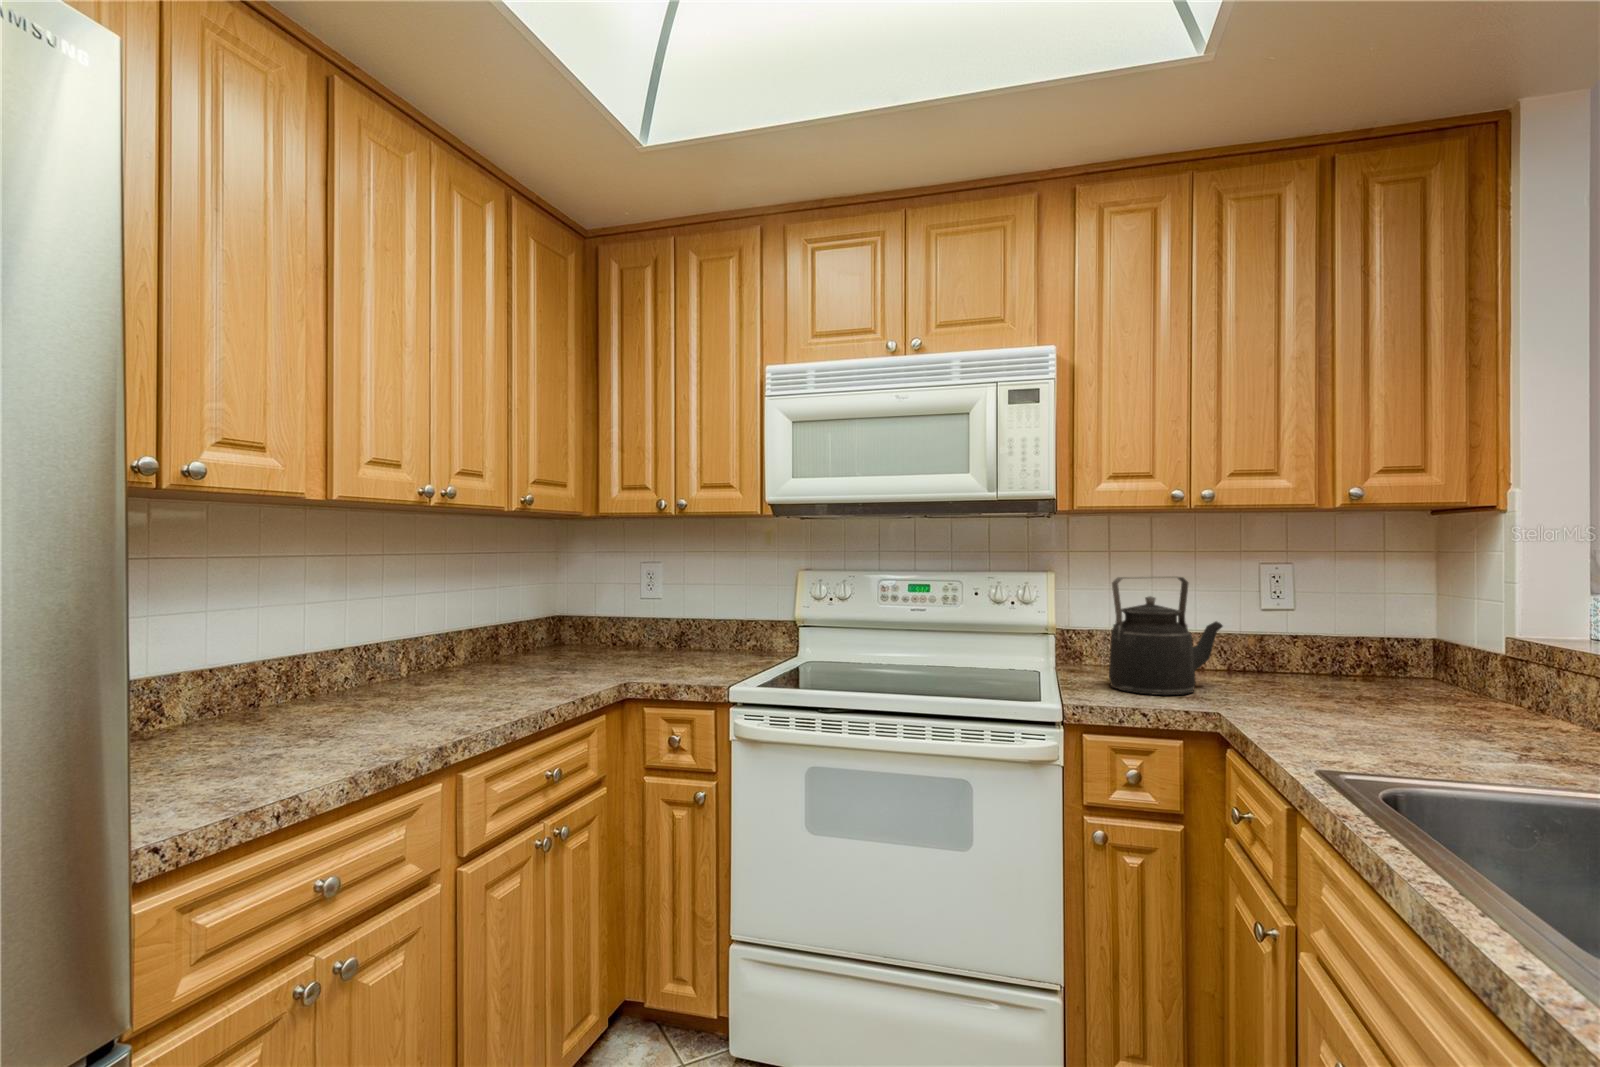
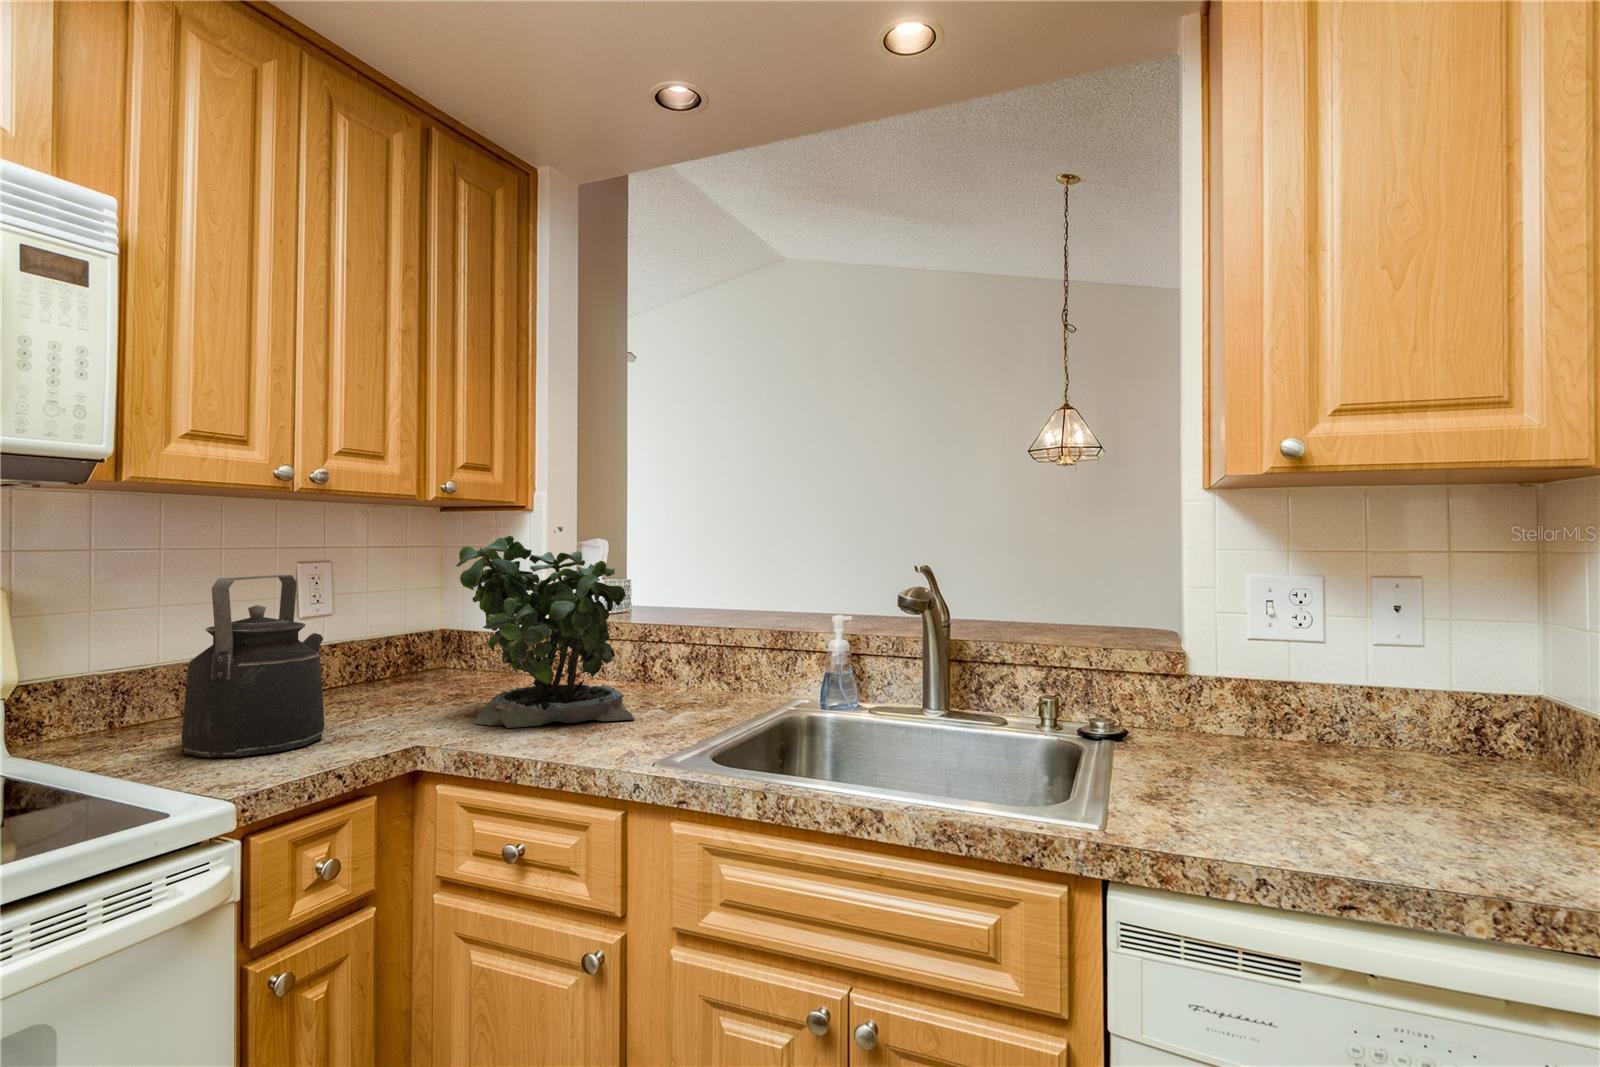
potted plant: none [1291,540,1478,750] -> present [456,527,634,728]

